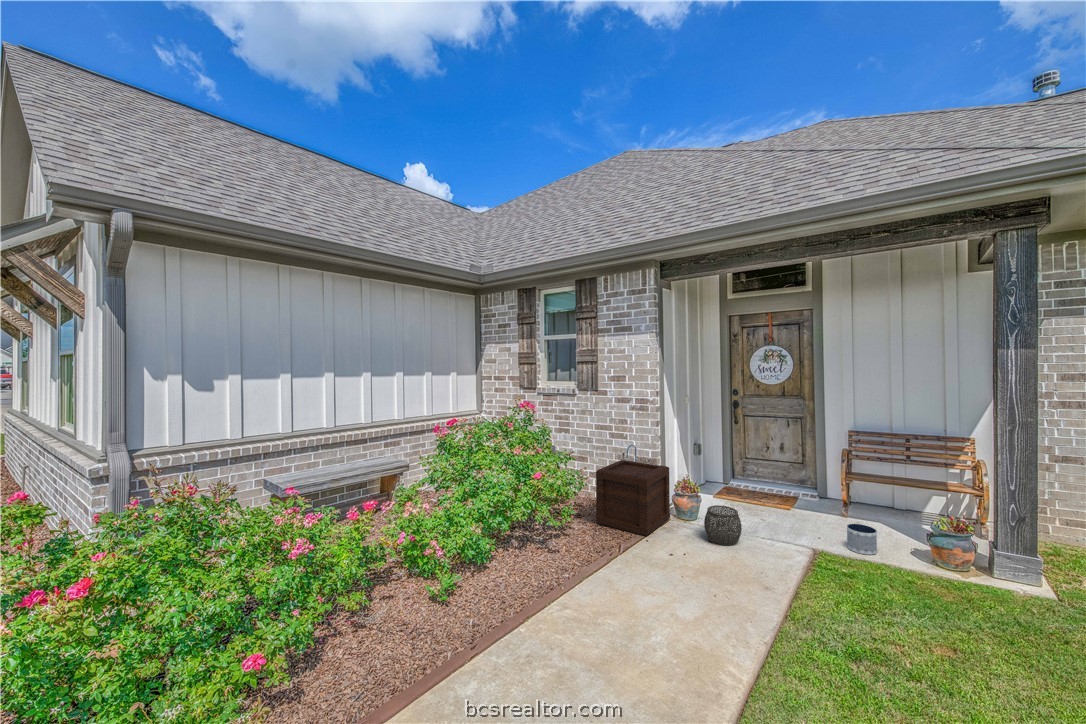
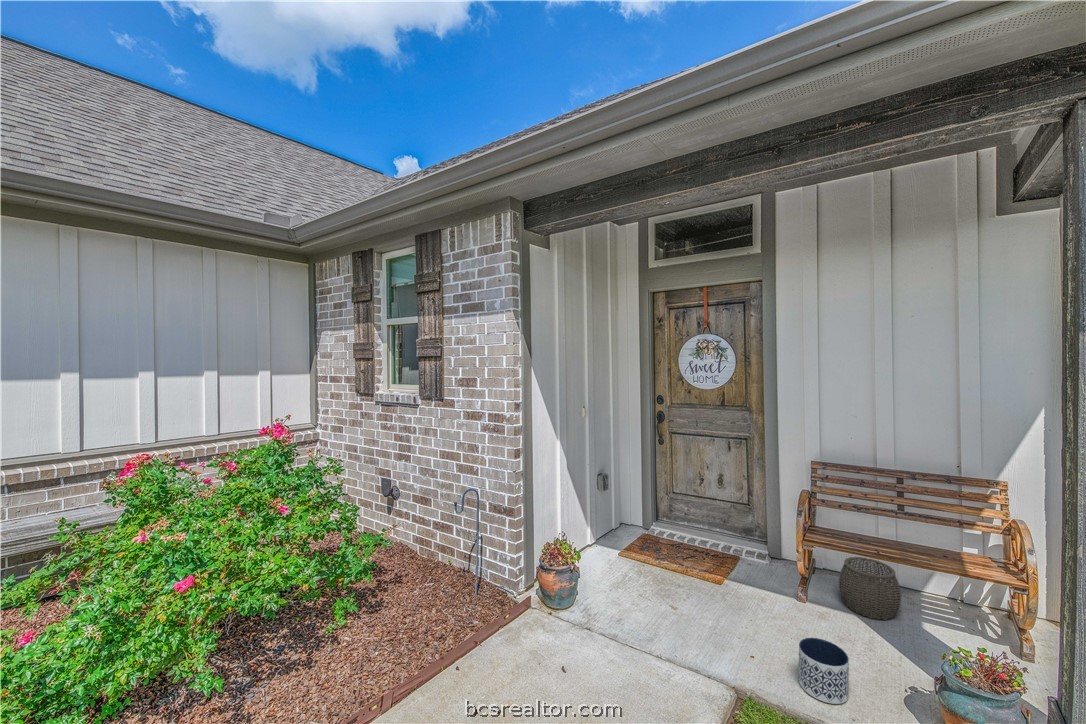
wooden crate: present [596,460,670,536] -> none [405,508,530,652]
woven basket: present [704,505,742,545] -> present [839,557,902,620]

